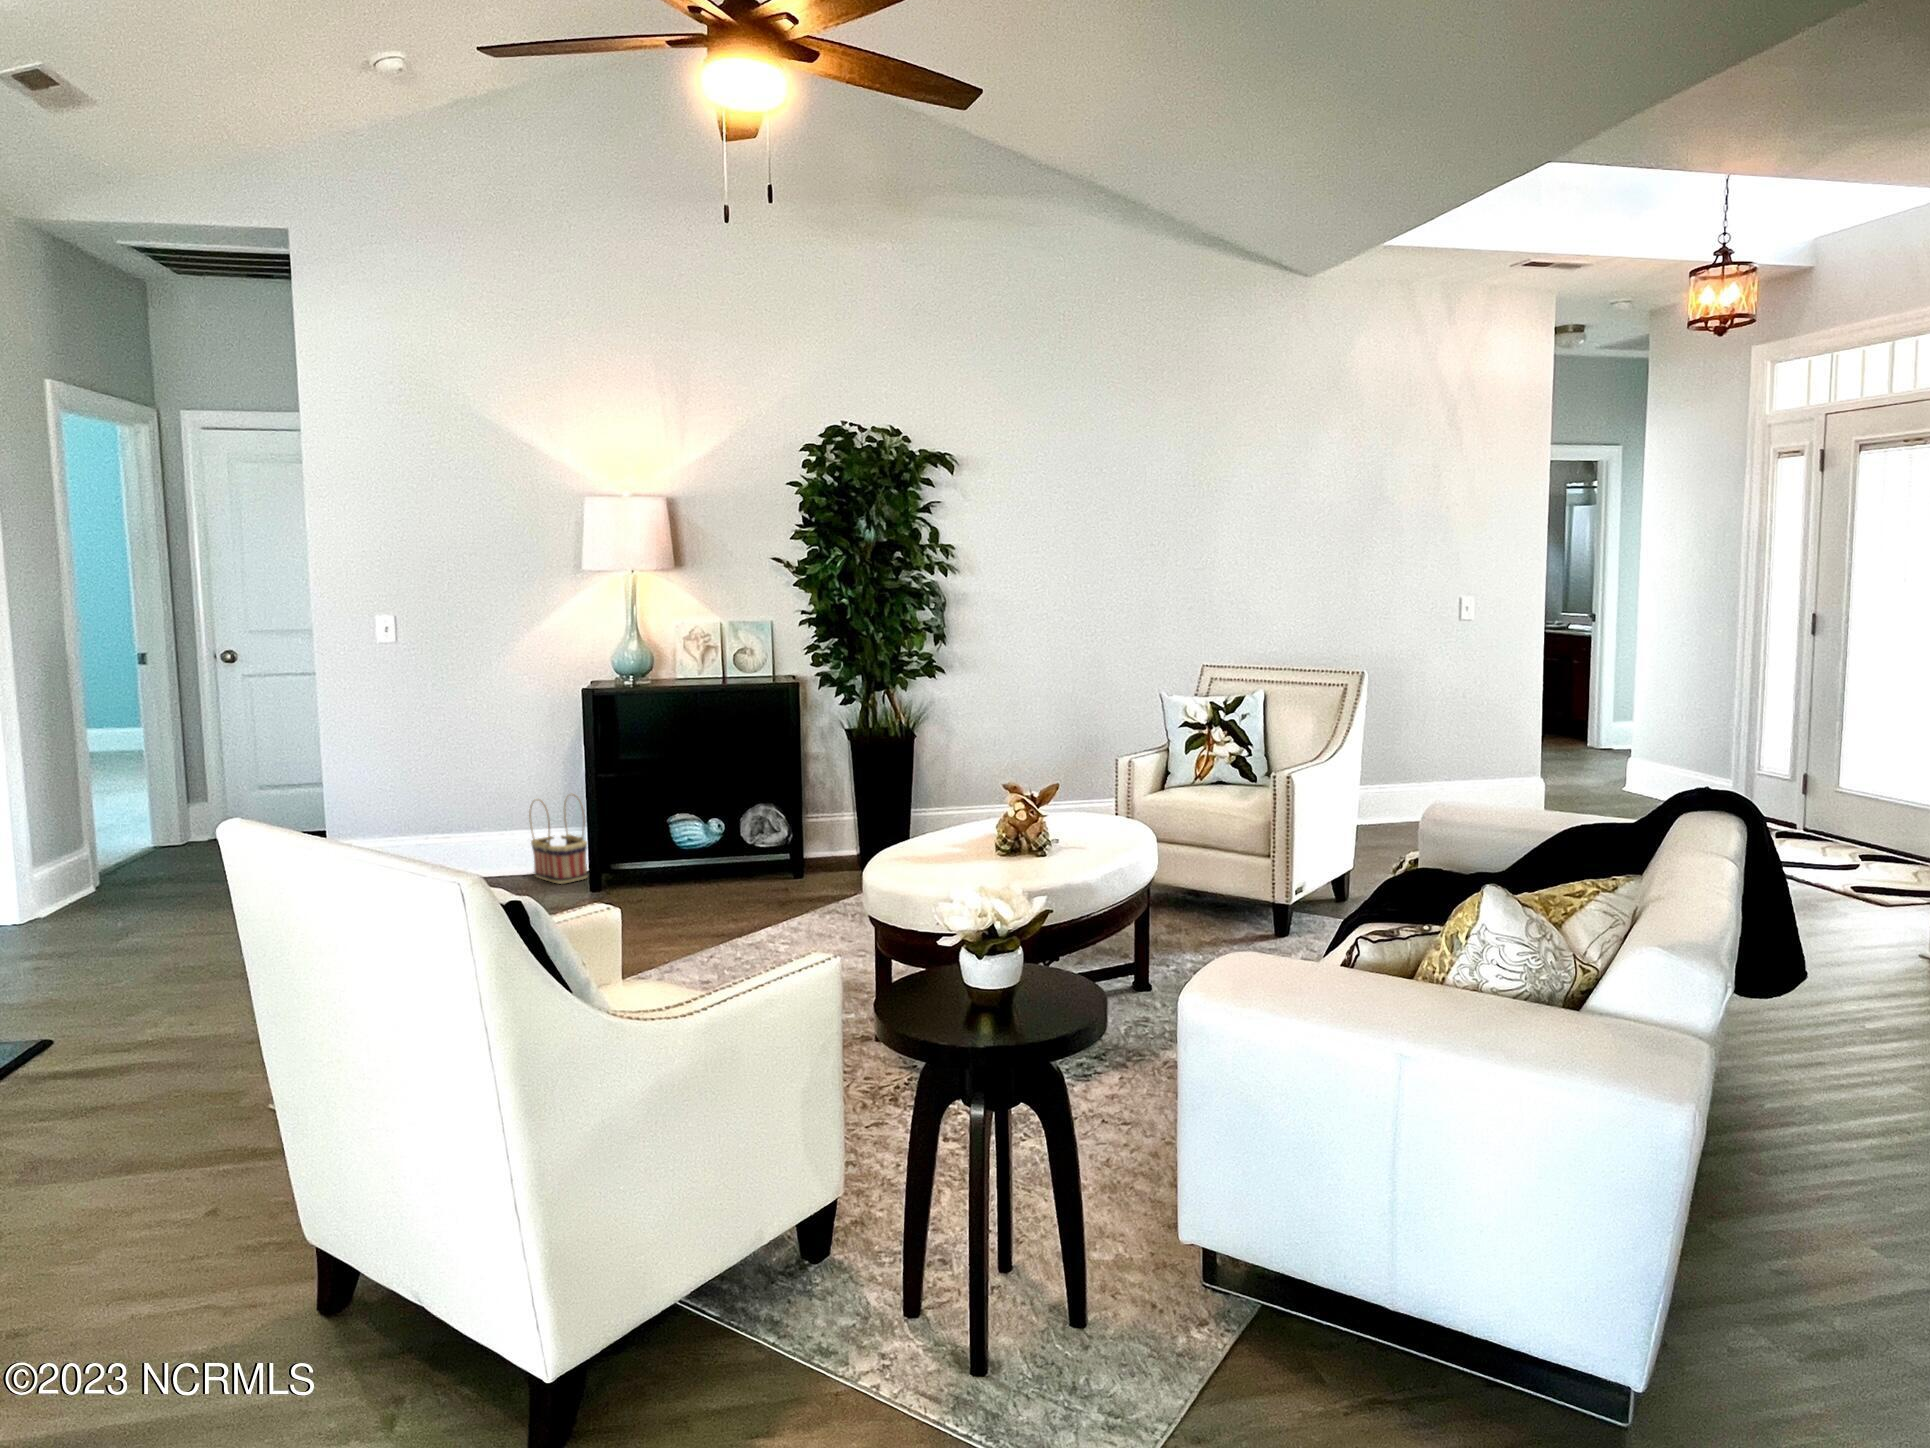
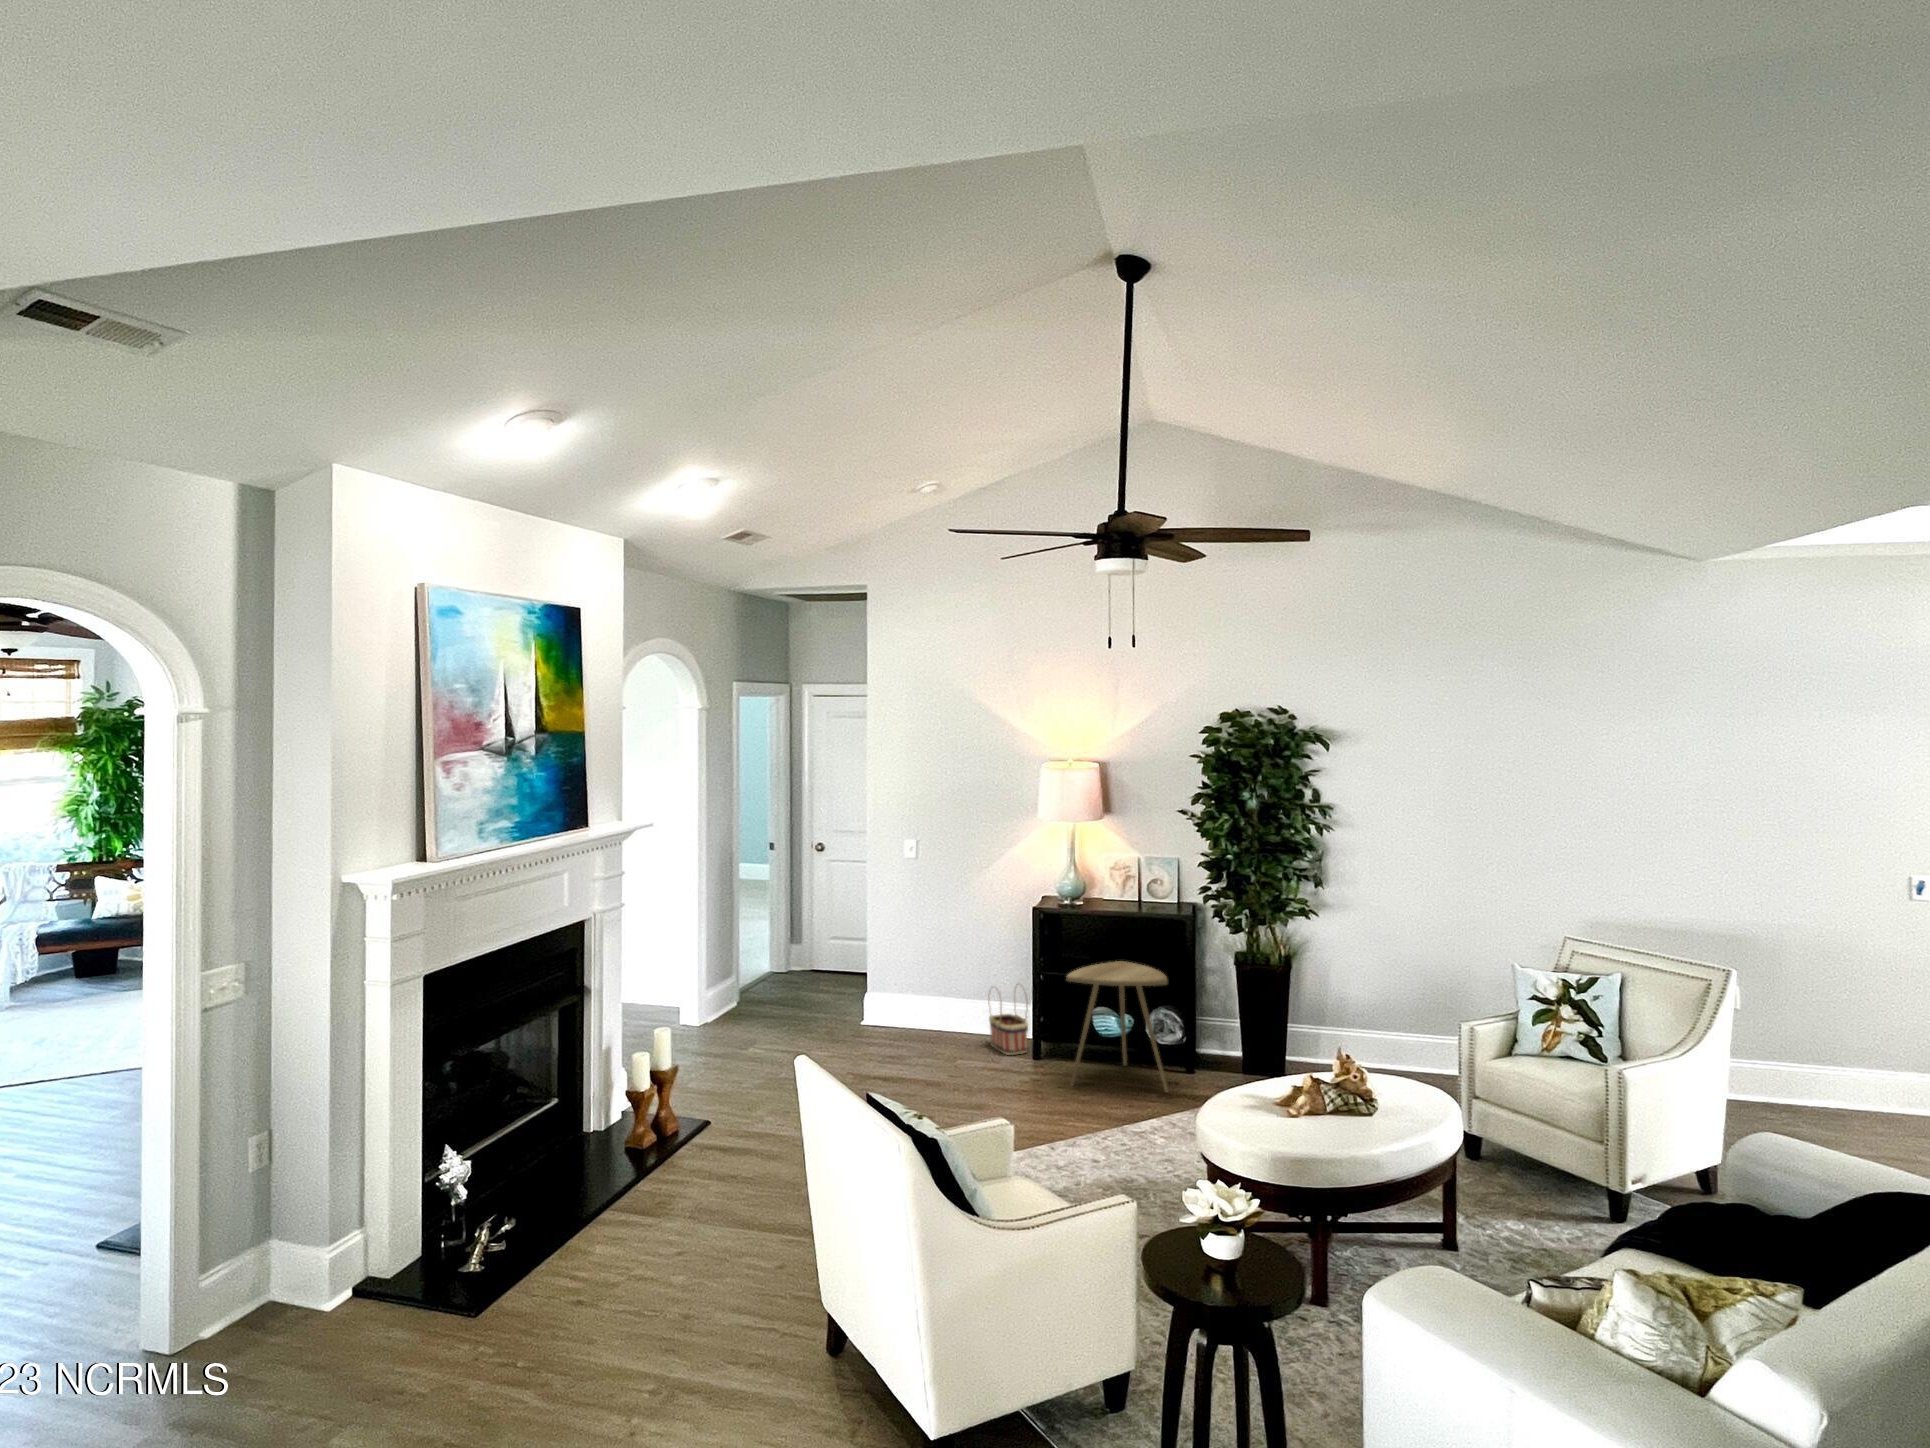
side table: none [643,749,778,905] -> present [1066,961,1168,1092]

